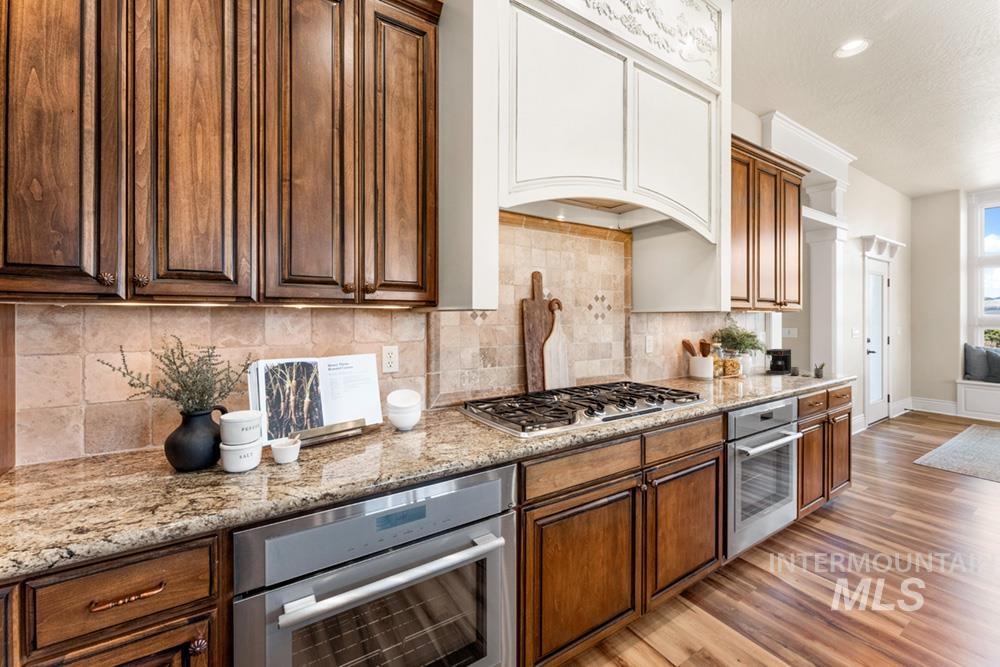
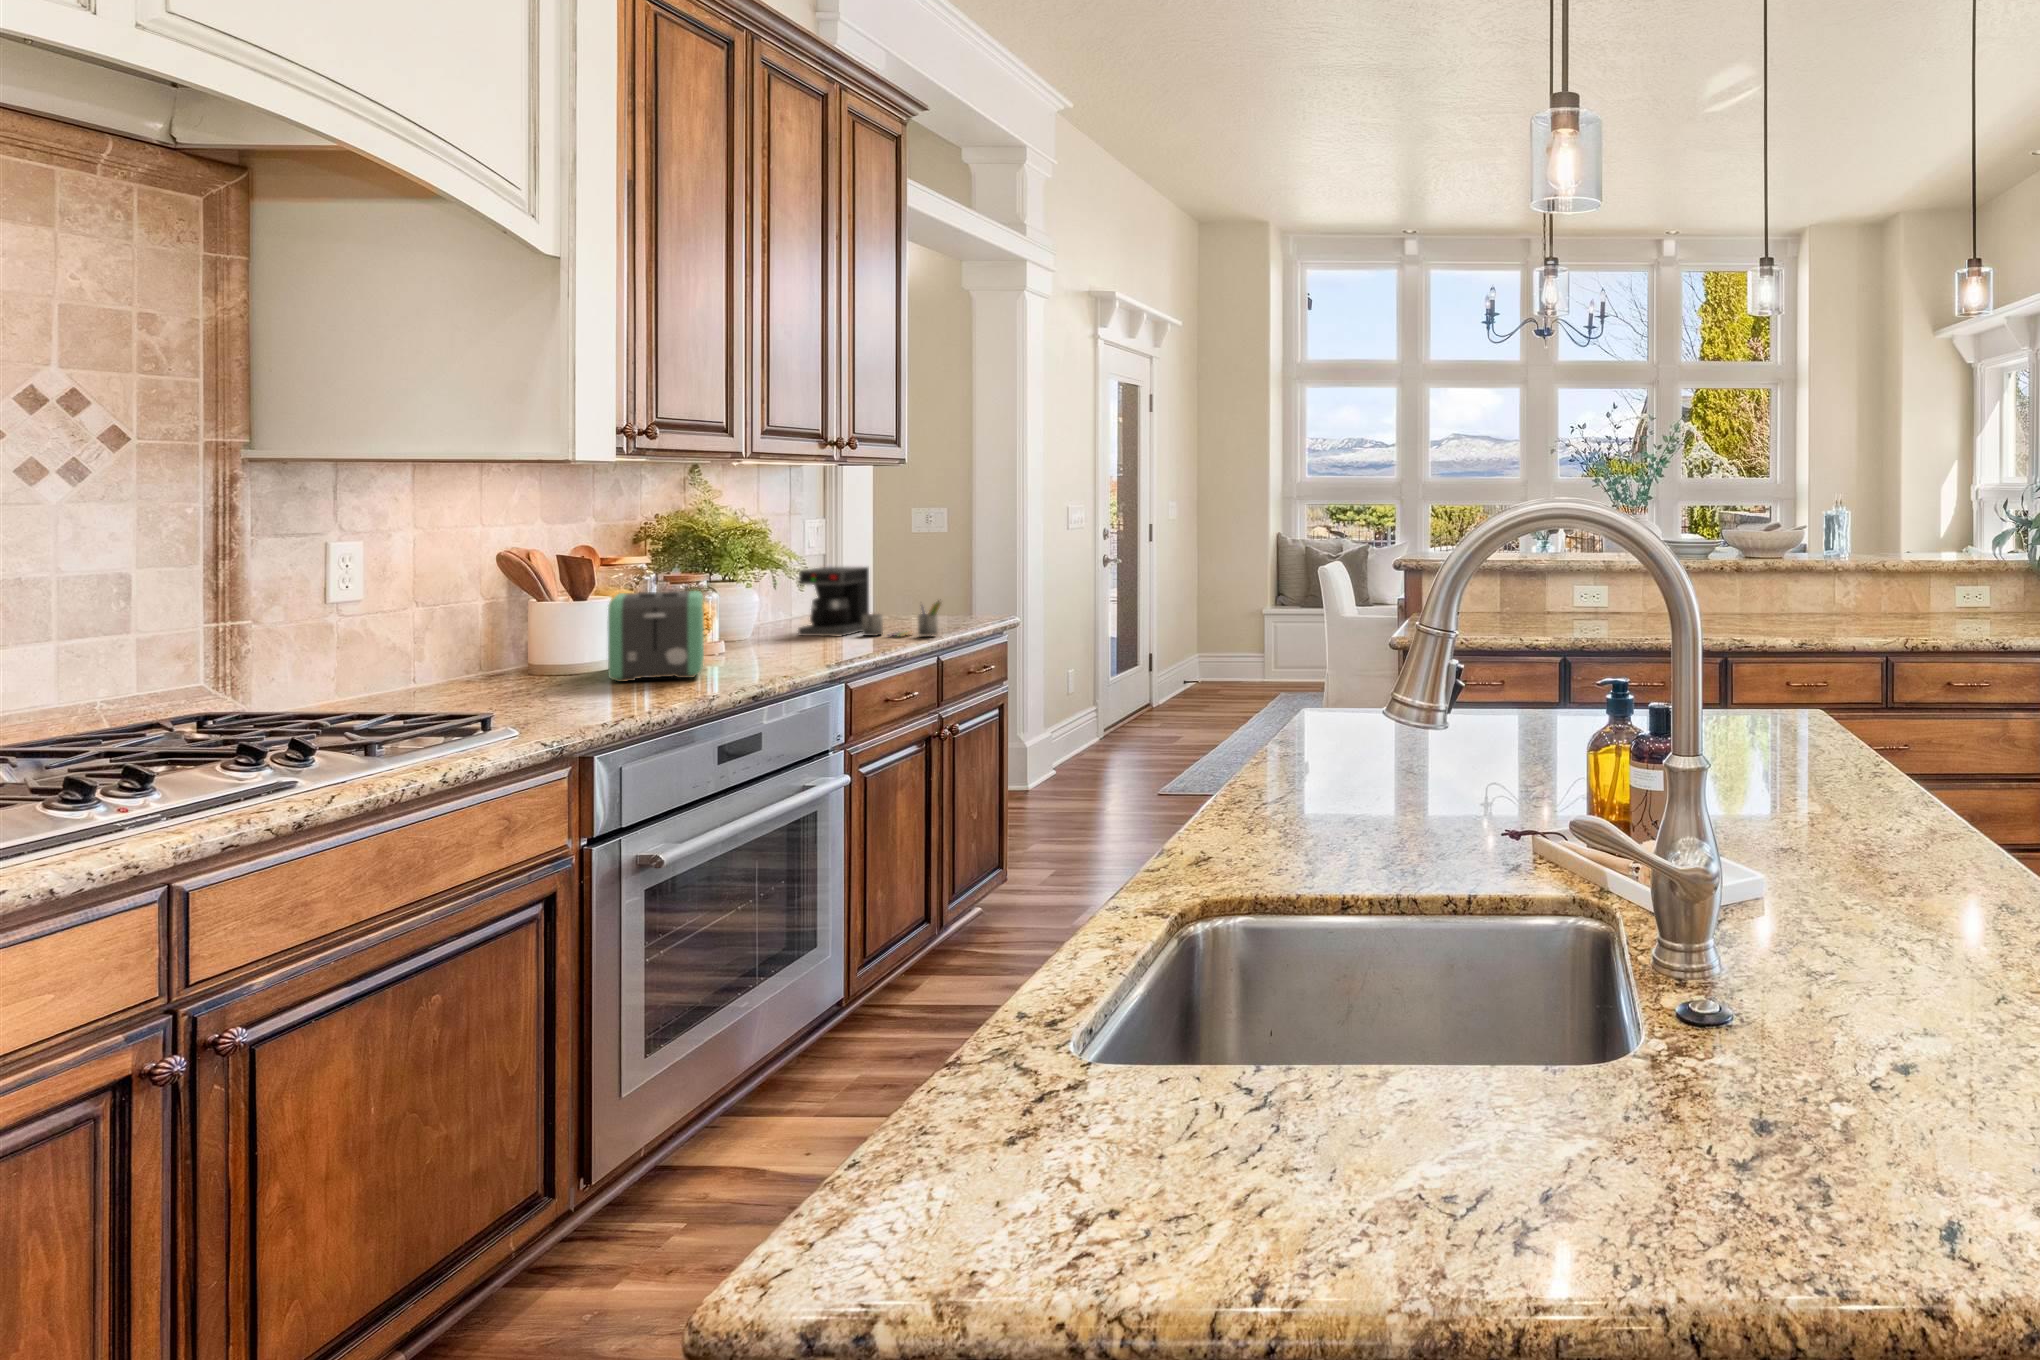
toaster: none [716,356,748,386] -> present [608,591,704,682]

